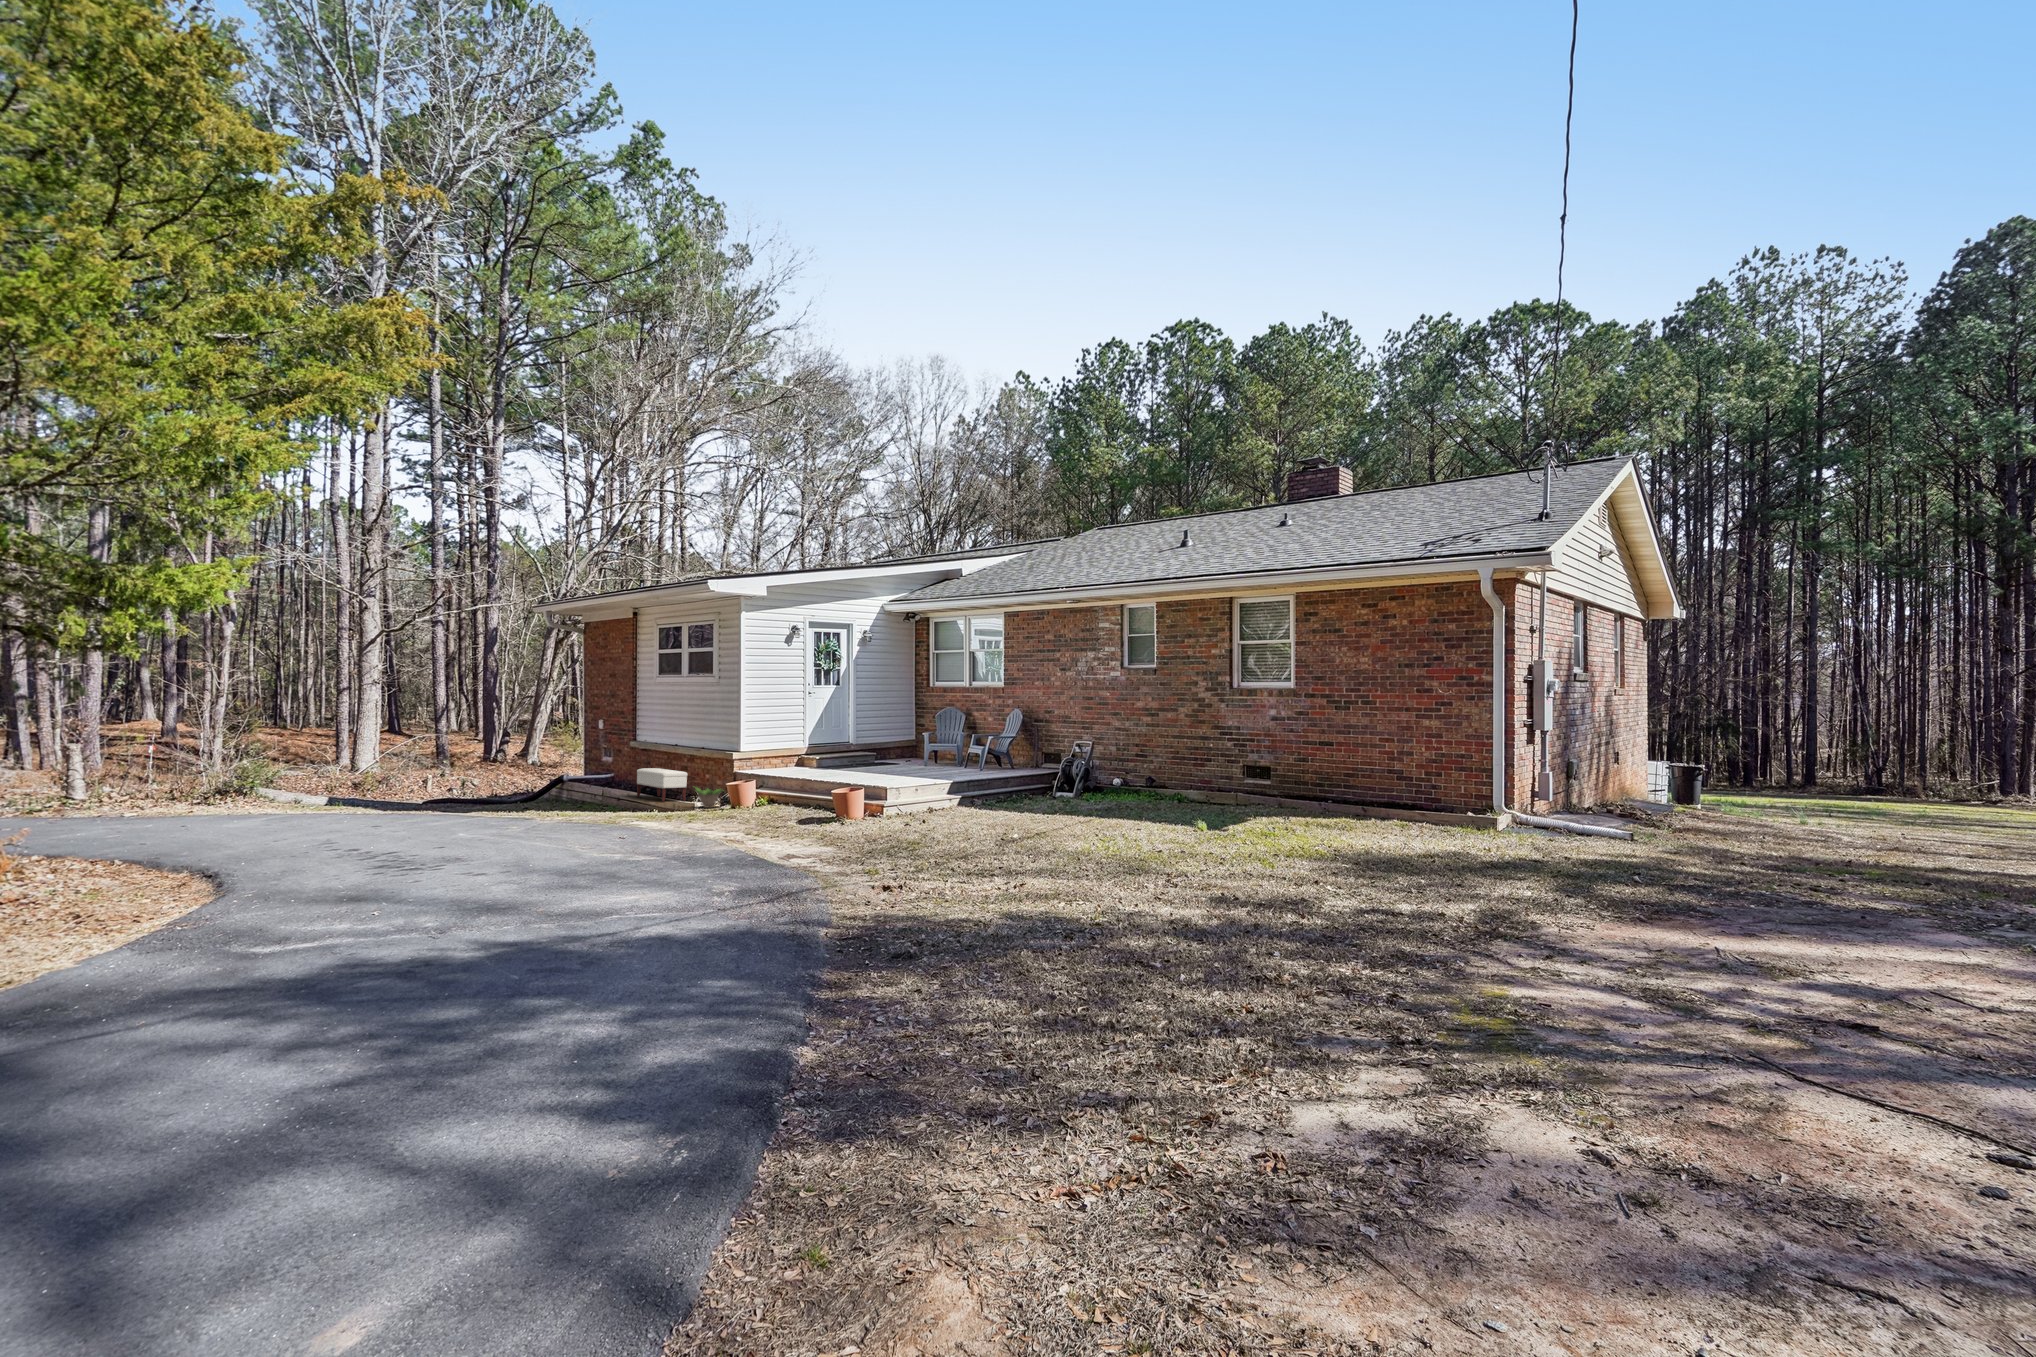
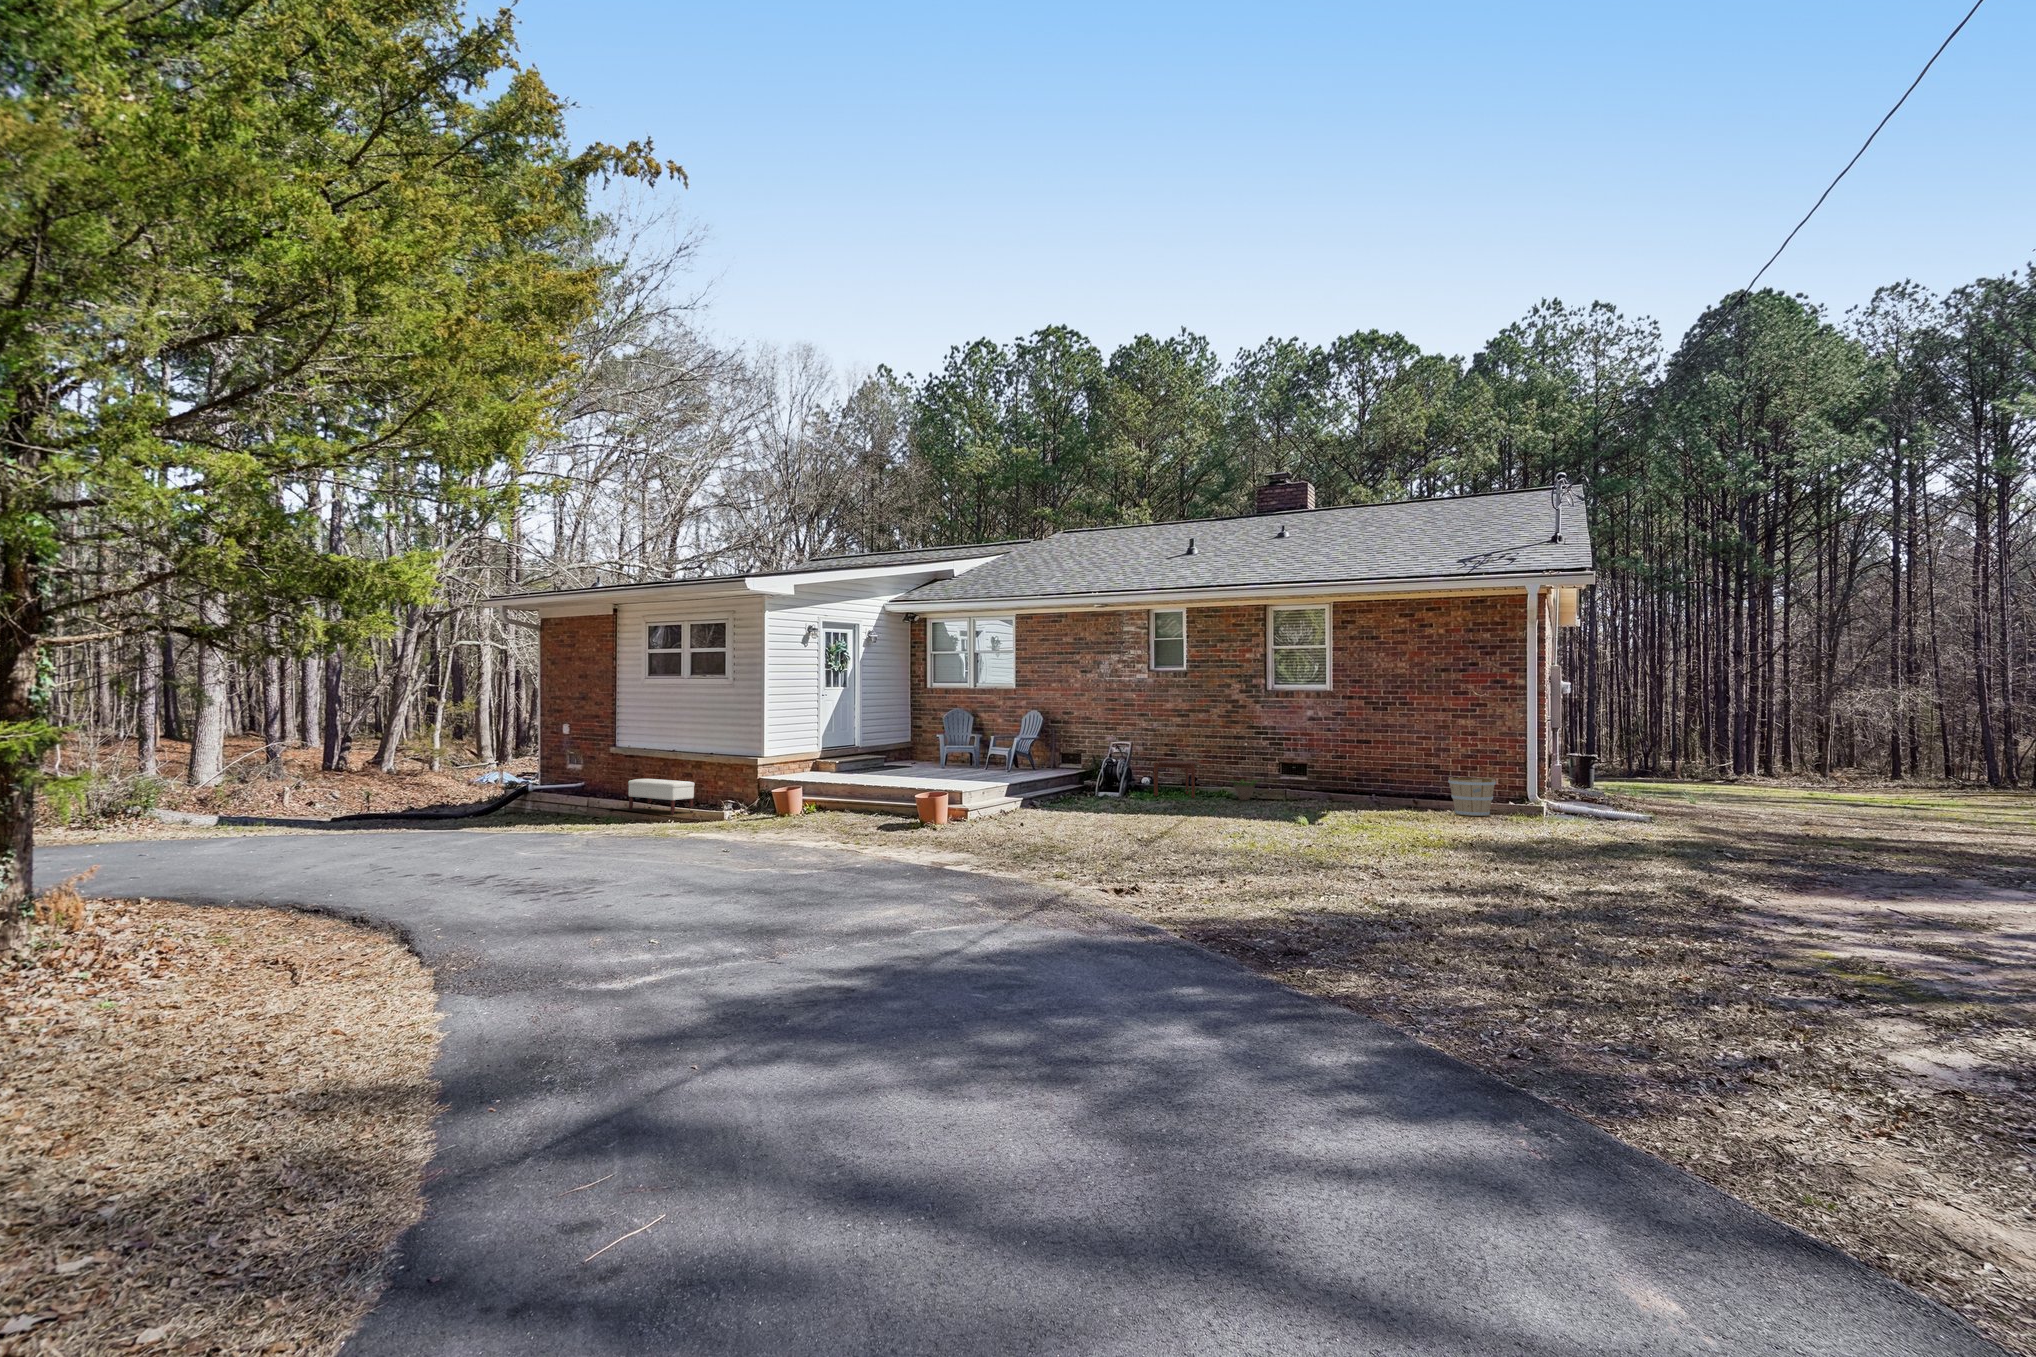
side table: none [1108,765,1156,804] -> present [1154,761,1199,798]
decorative plant: present [696,788,722,808] -> present [1230,780,1258,800]
wooden bucket: none [1393,789,1445,835] -> present [1448,777,1496,816]

